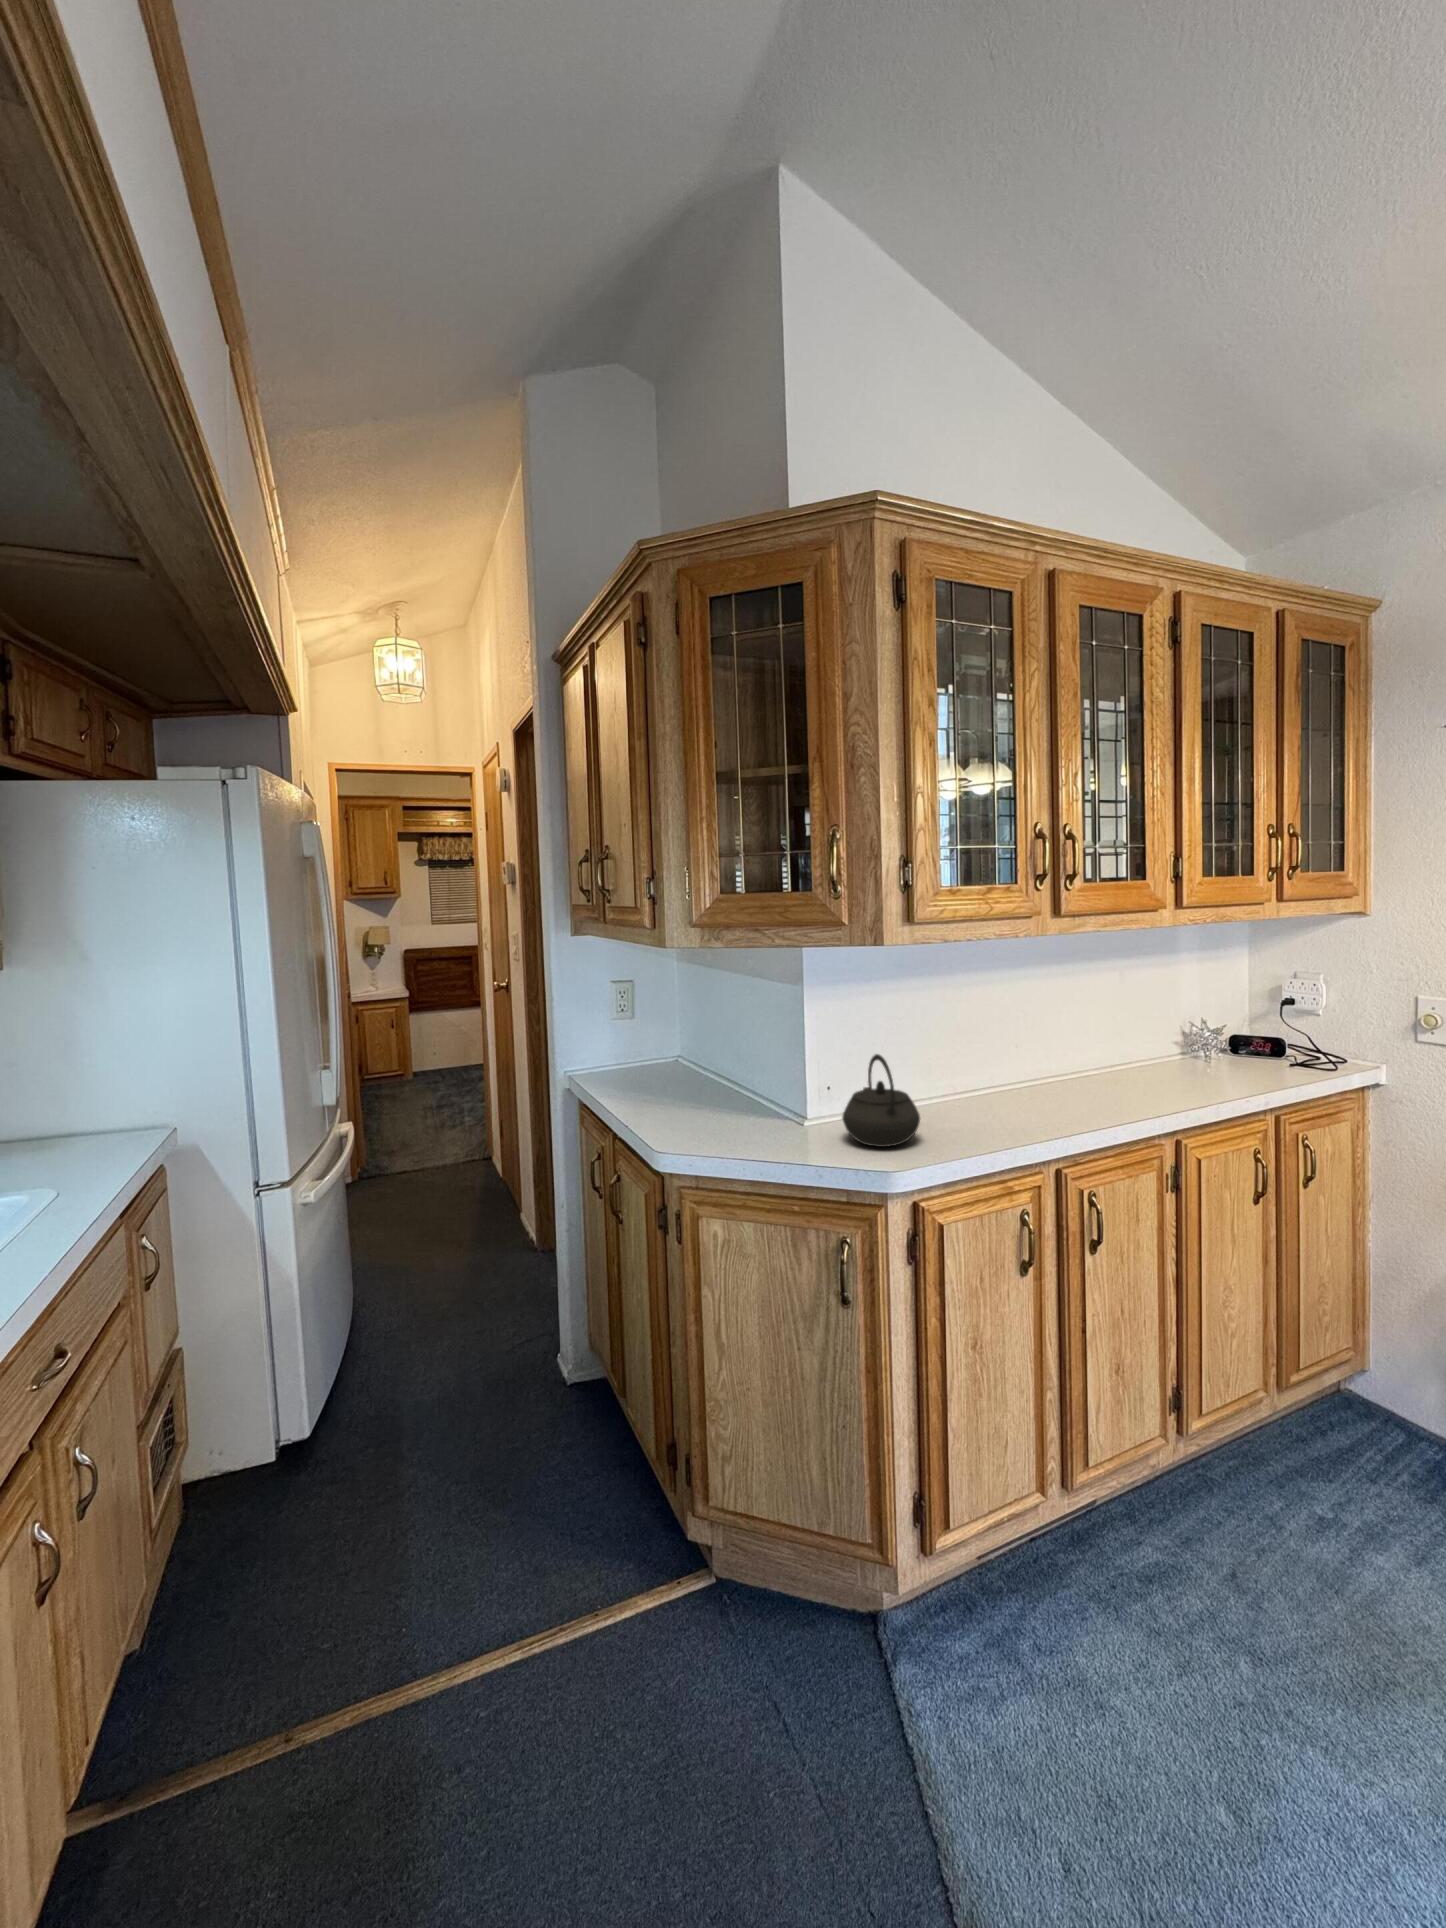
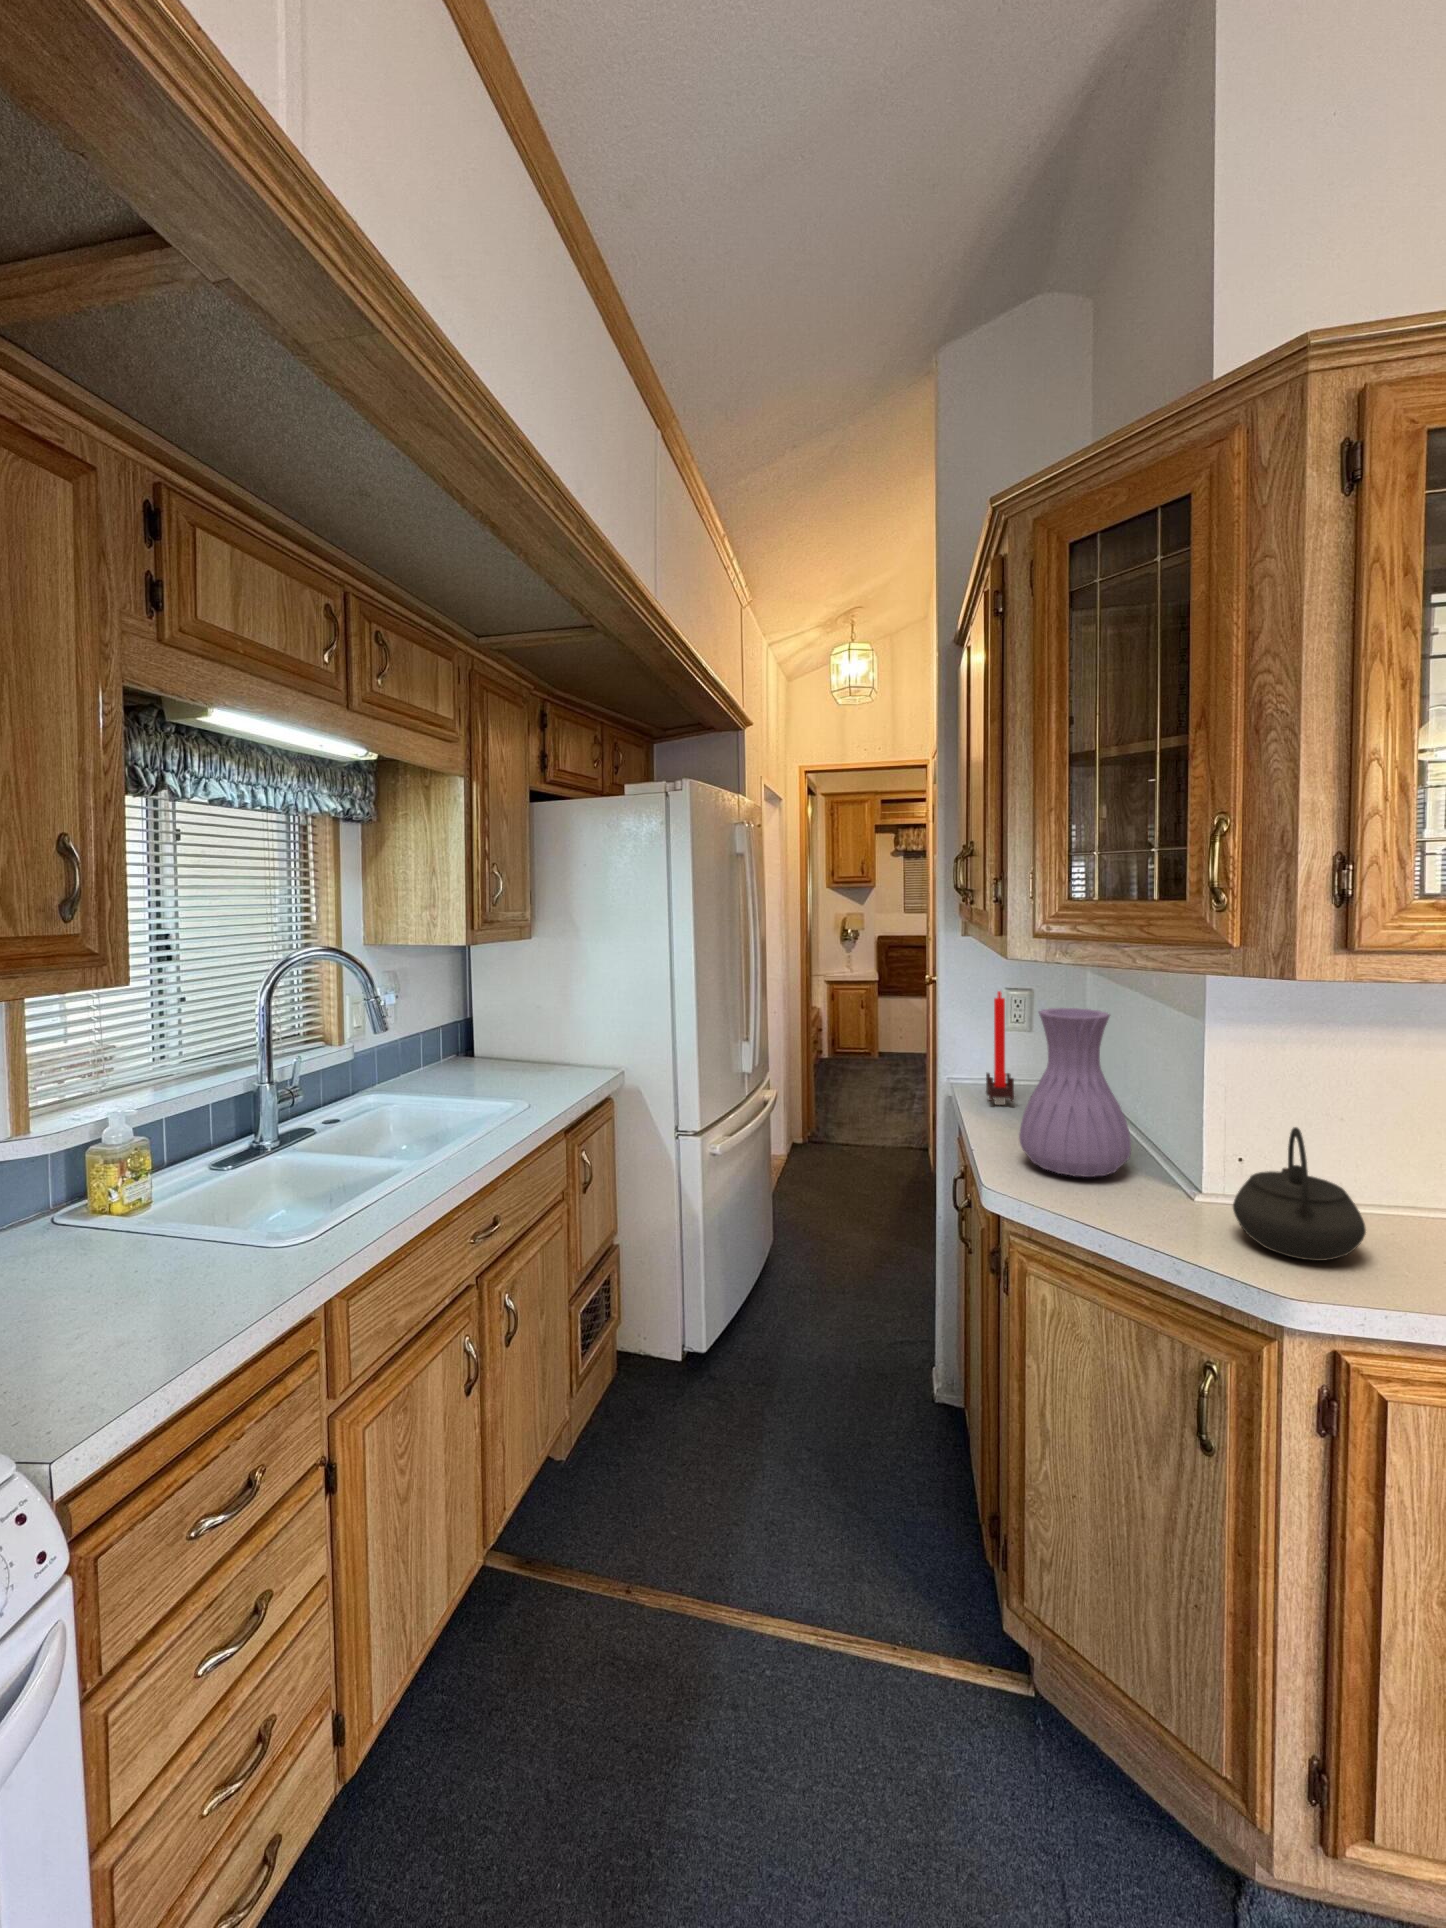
candle: none [612,983,639,1087] -> present [986,991,1014,1105]
vase: none [672,987,758,1127] -> present [1019,1008,1131,1177]

